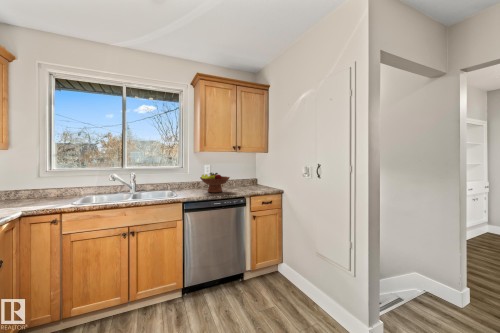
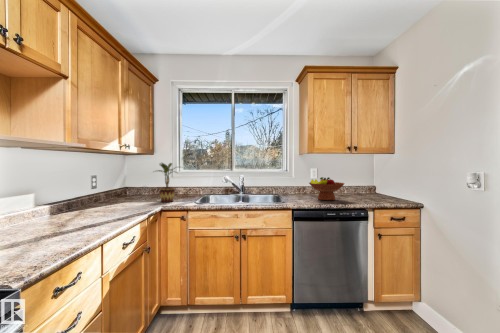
potted plant: none [10,159,58,204] -> present [158,163,175,202]

